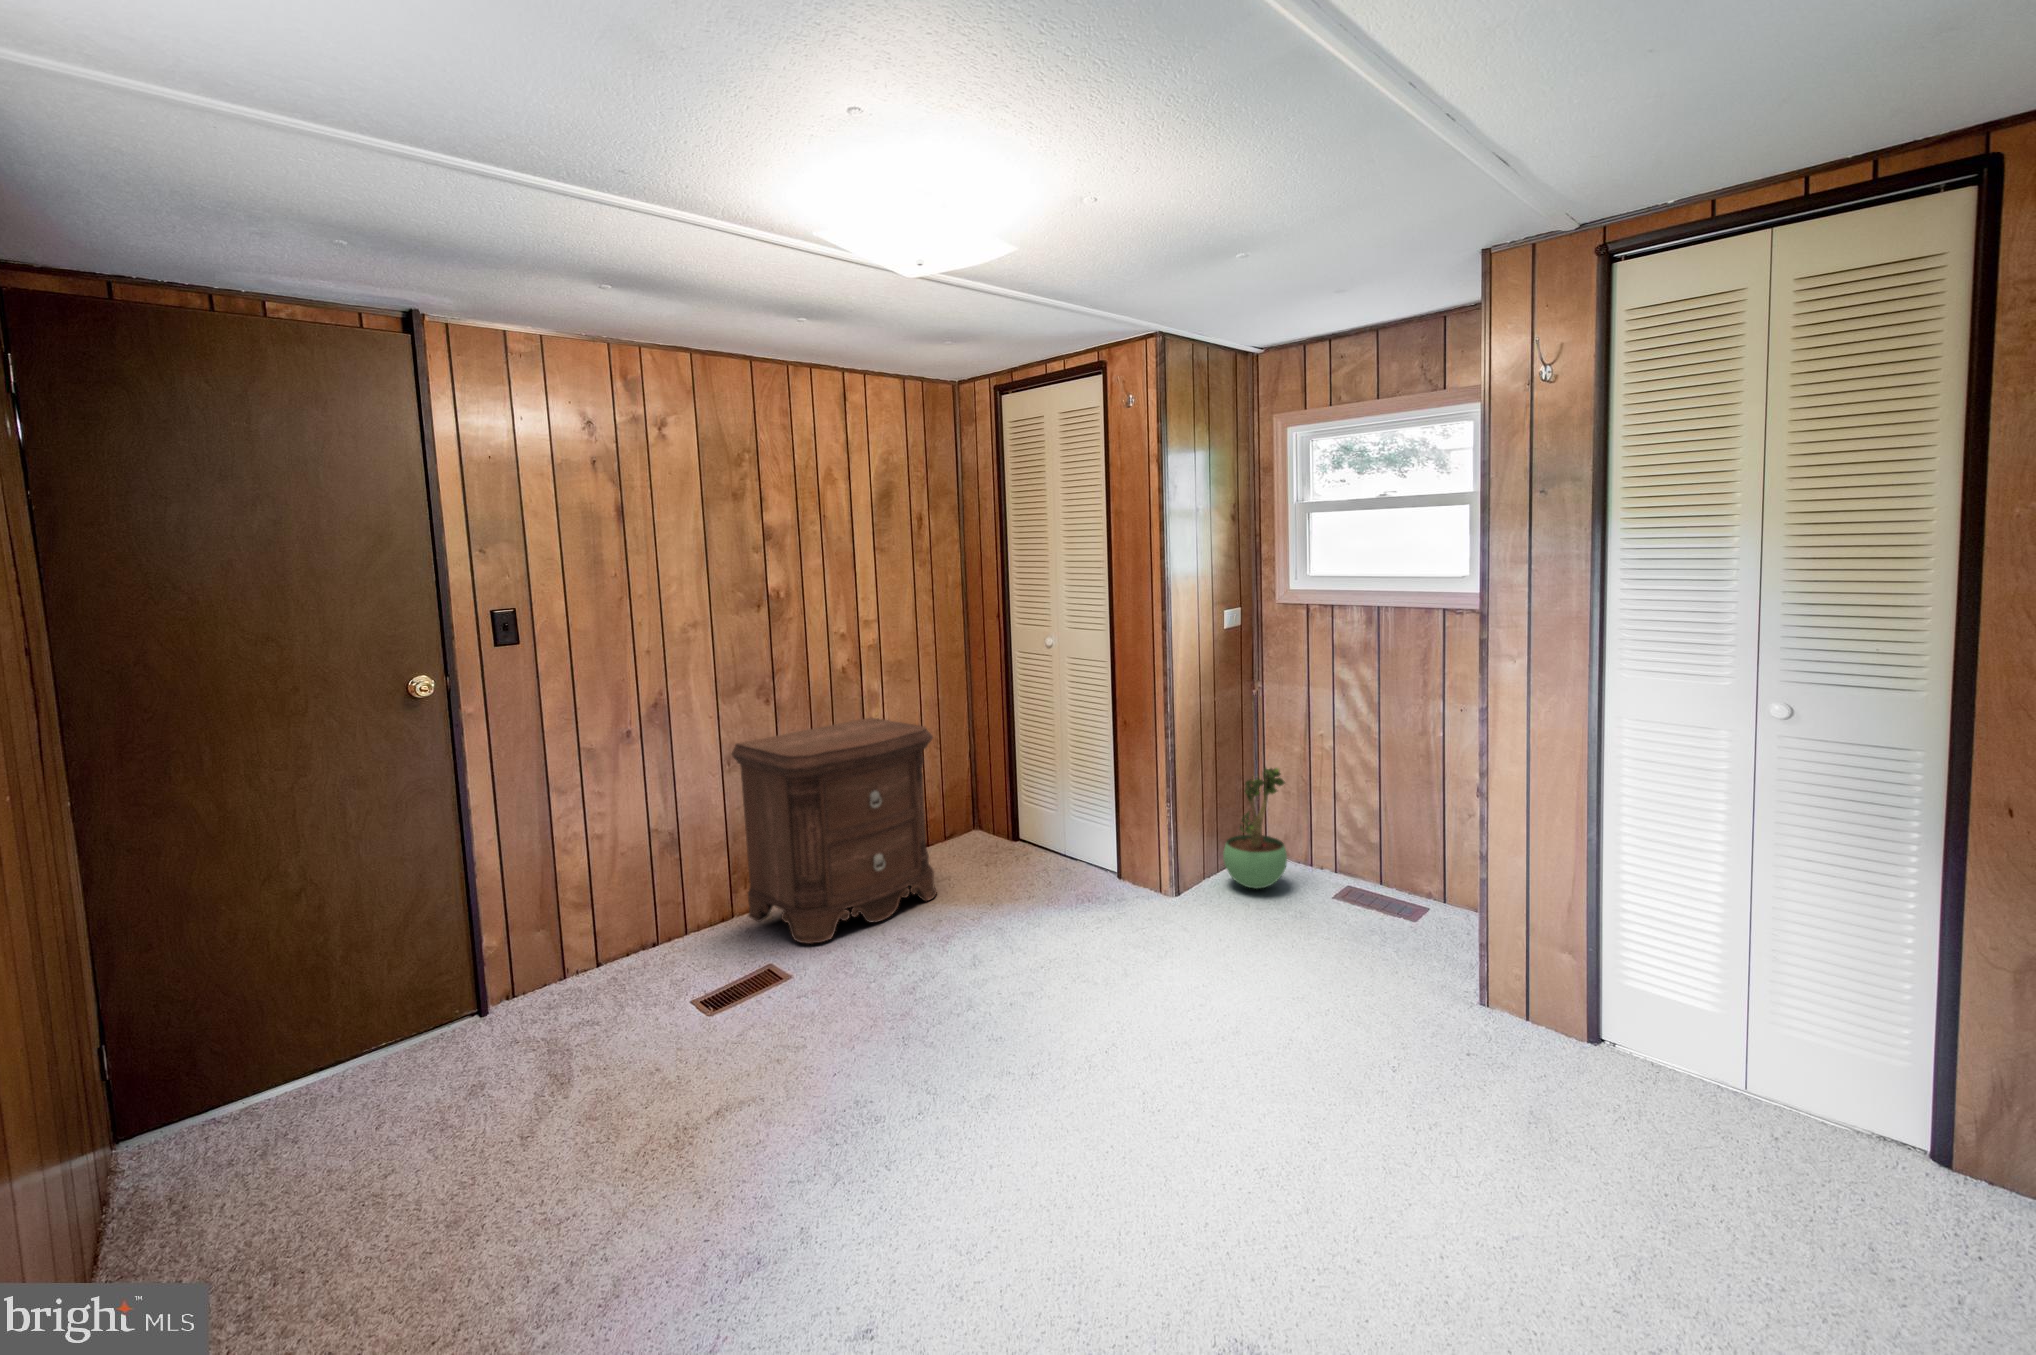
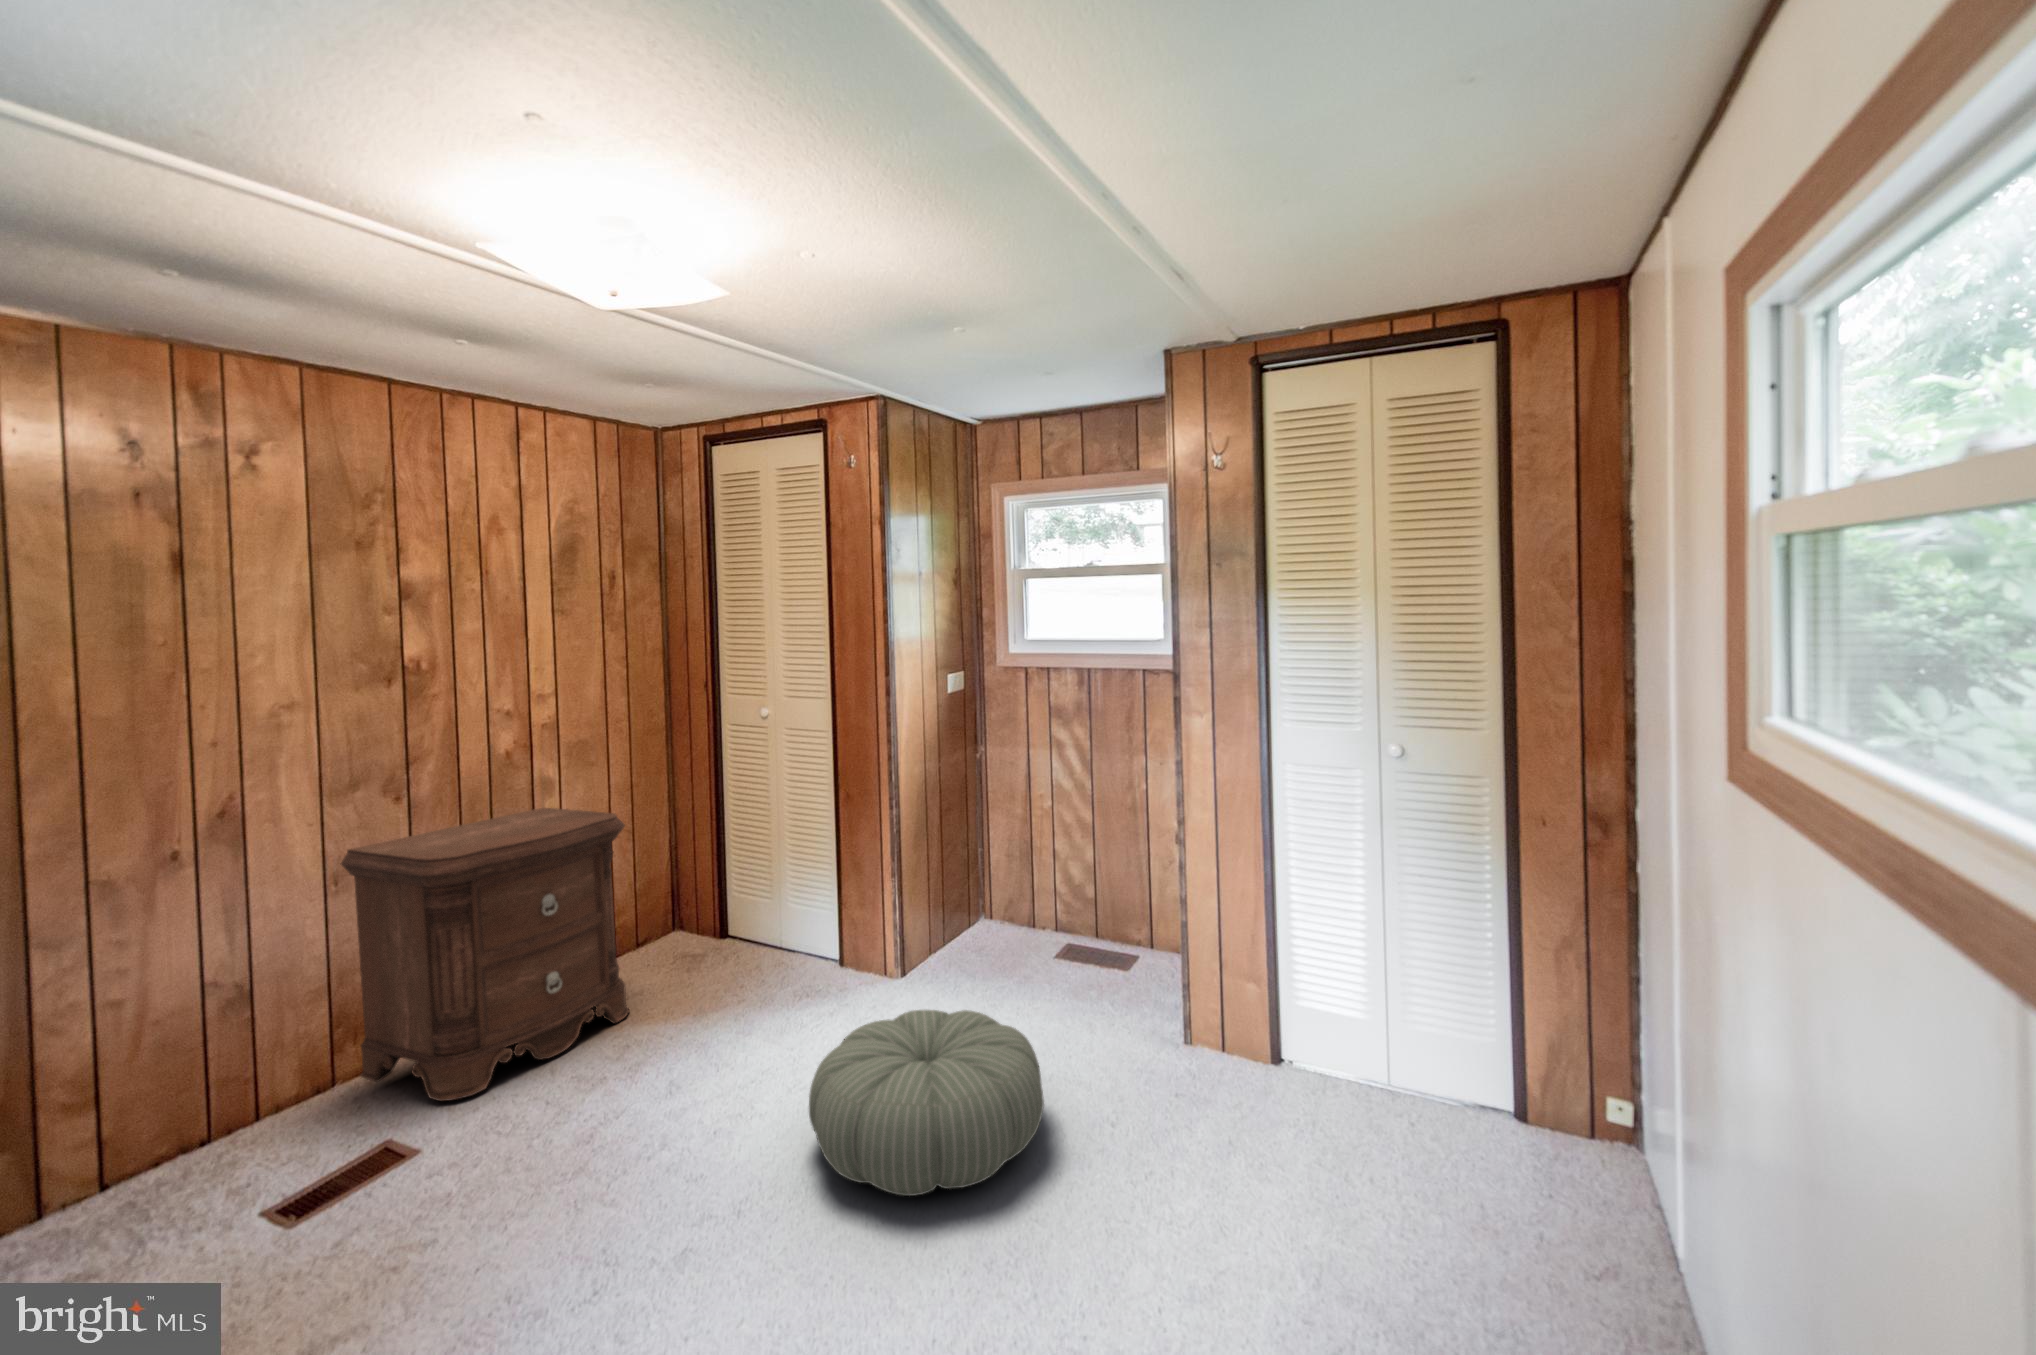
potted plant: present [1223,767,1287,889] -> none [955,832,1018,961]
pouf: none [1075,924,1288,1084] -> present [809,1010,1044,1196]

